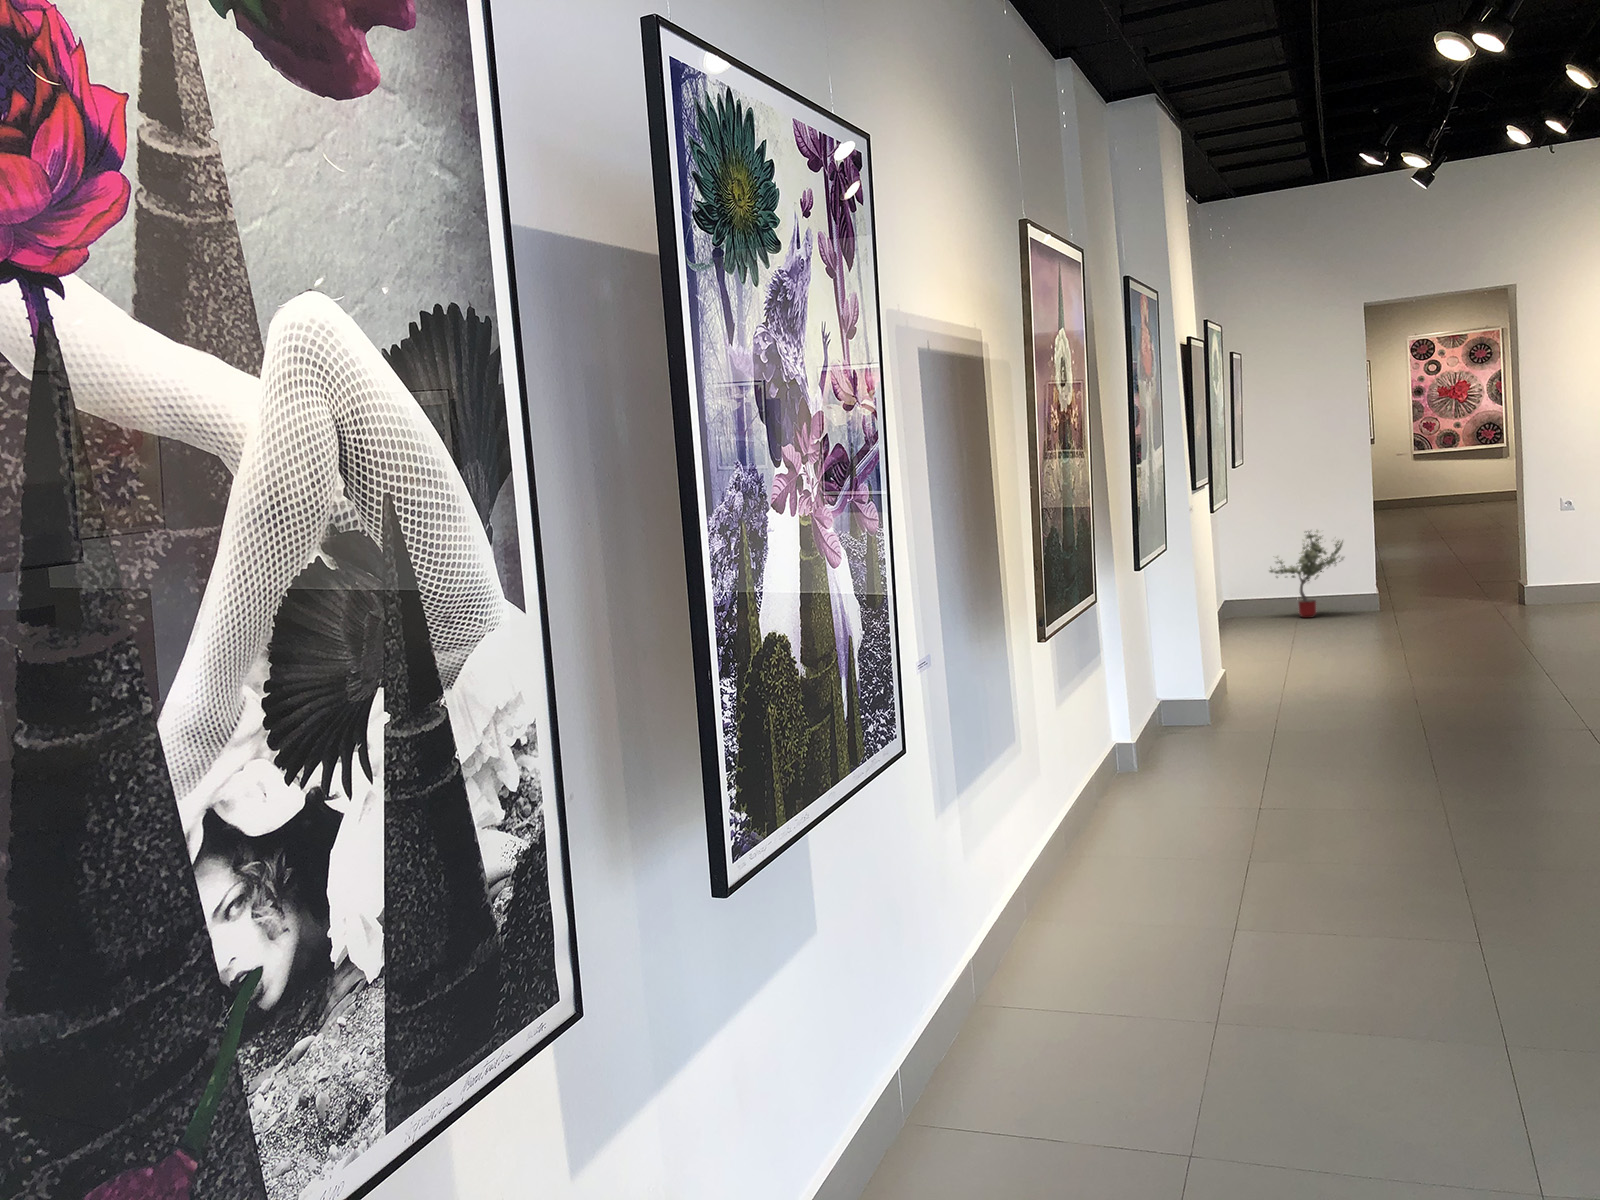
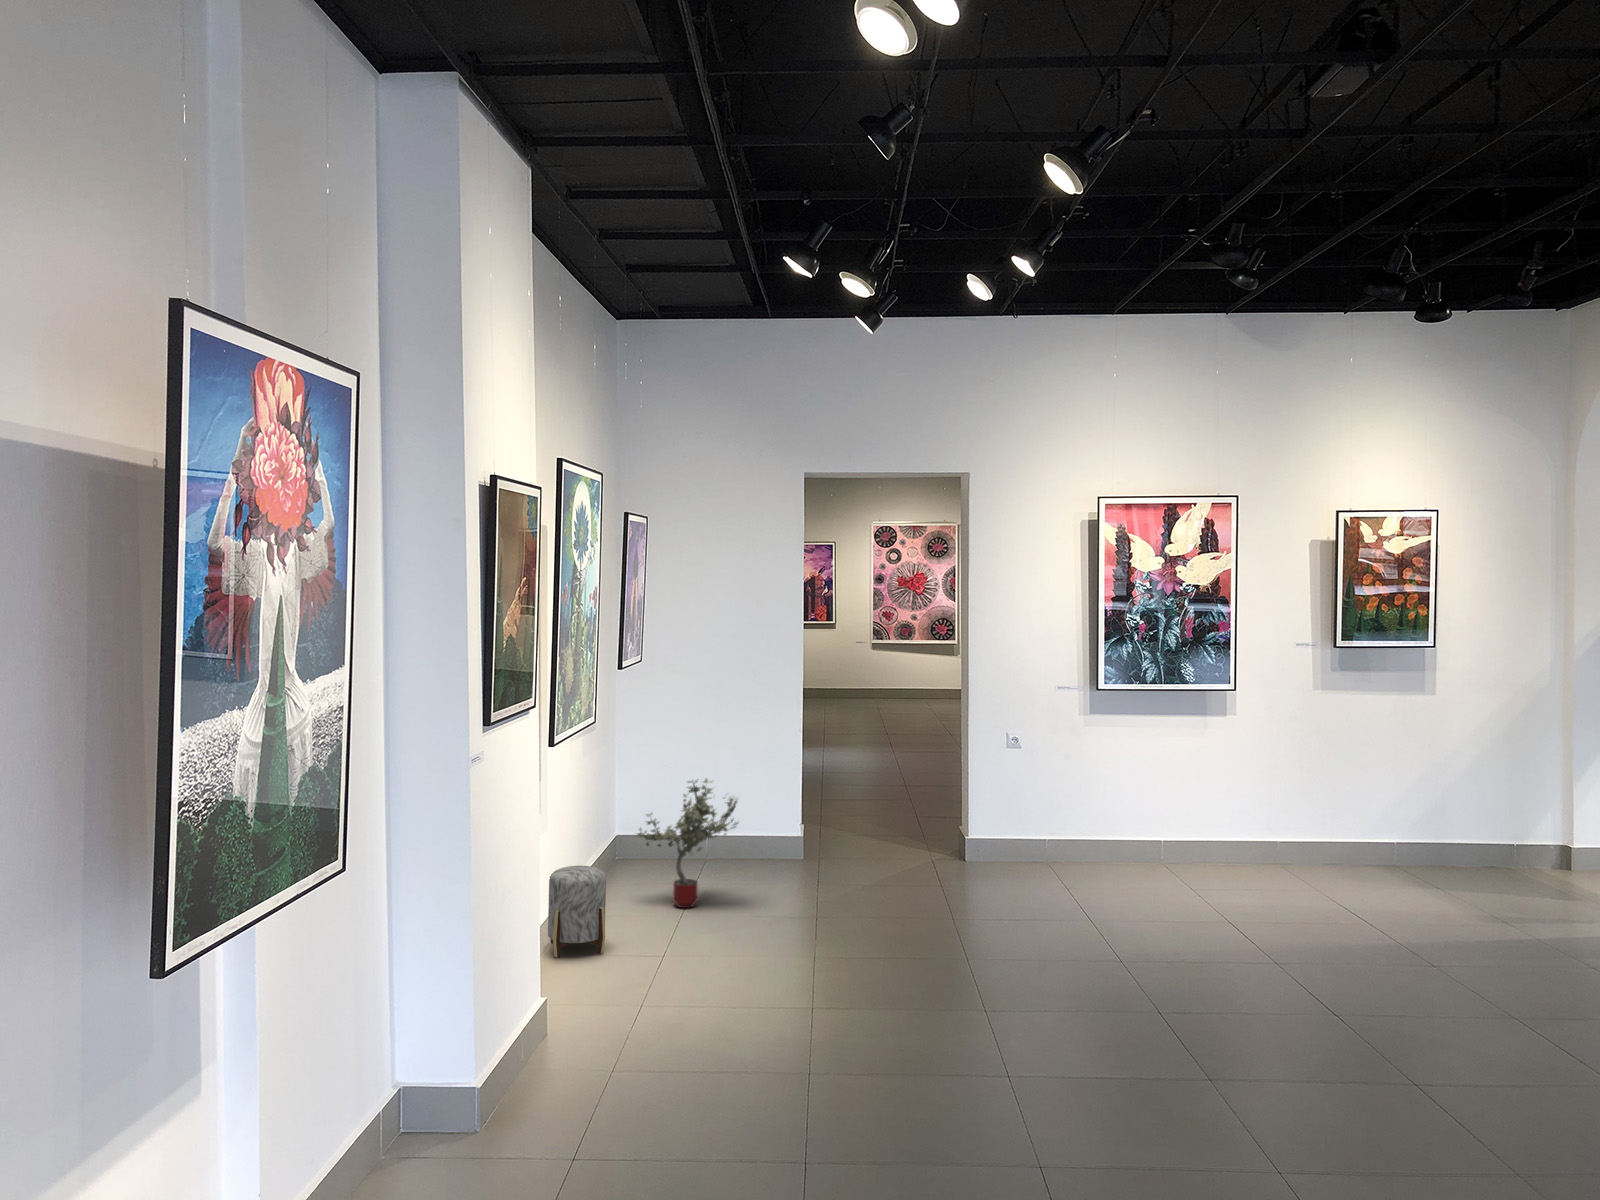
stool: none [1224,582,1266,637] -> present [548,866,606,957]

